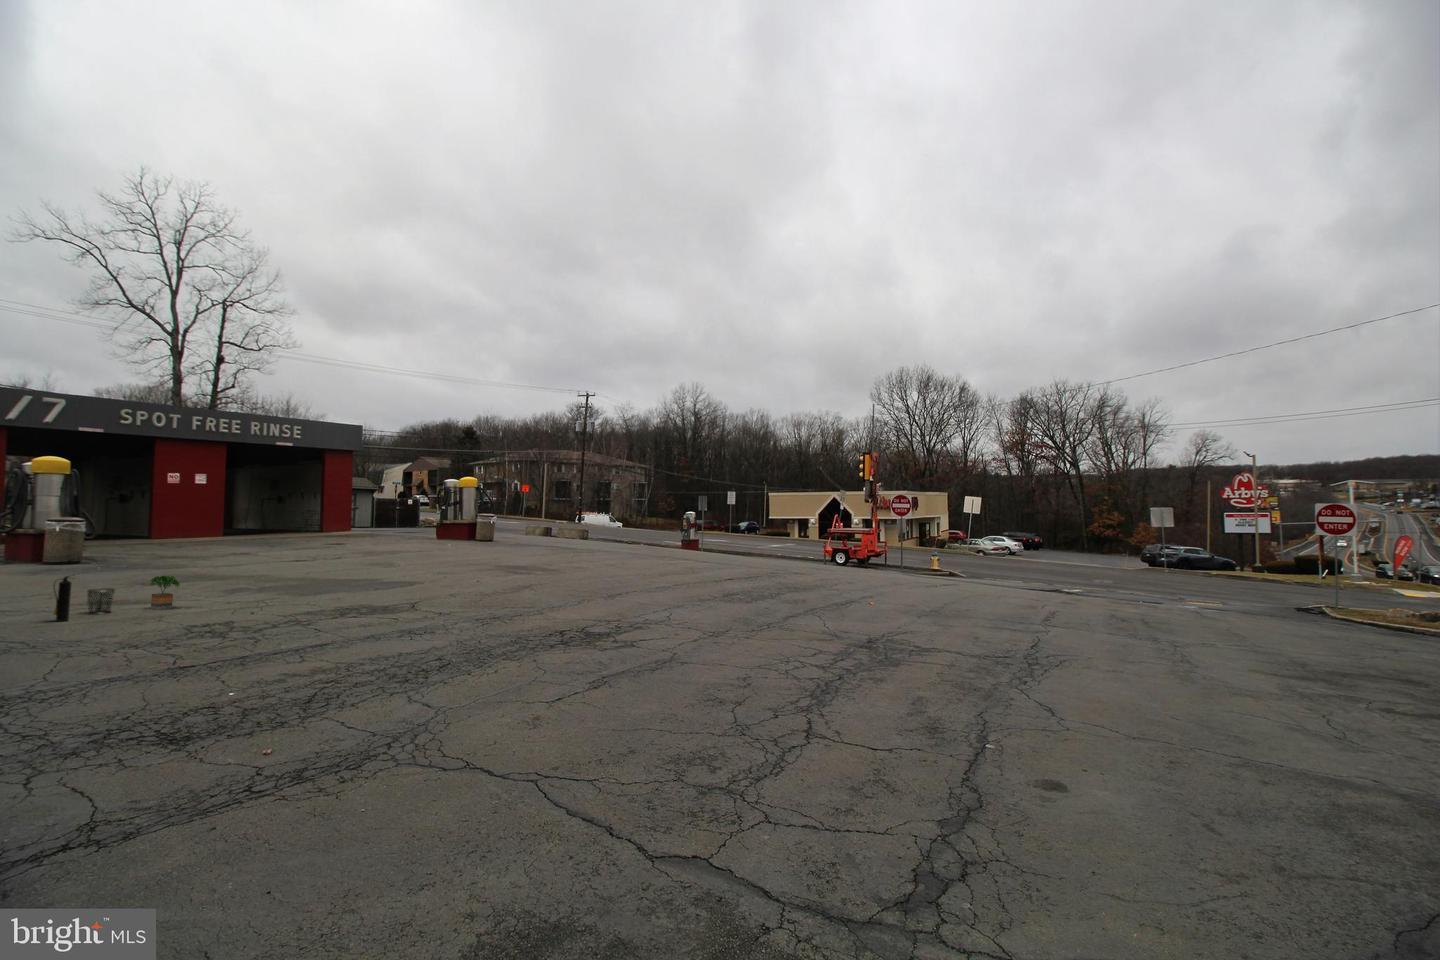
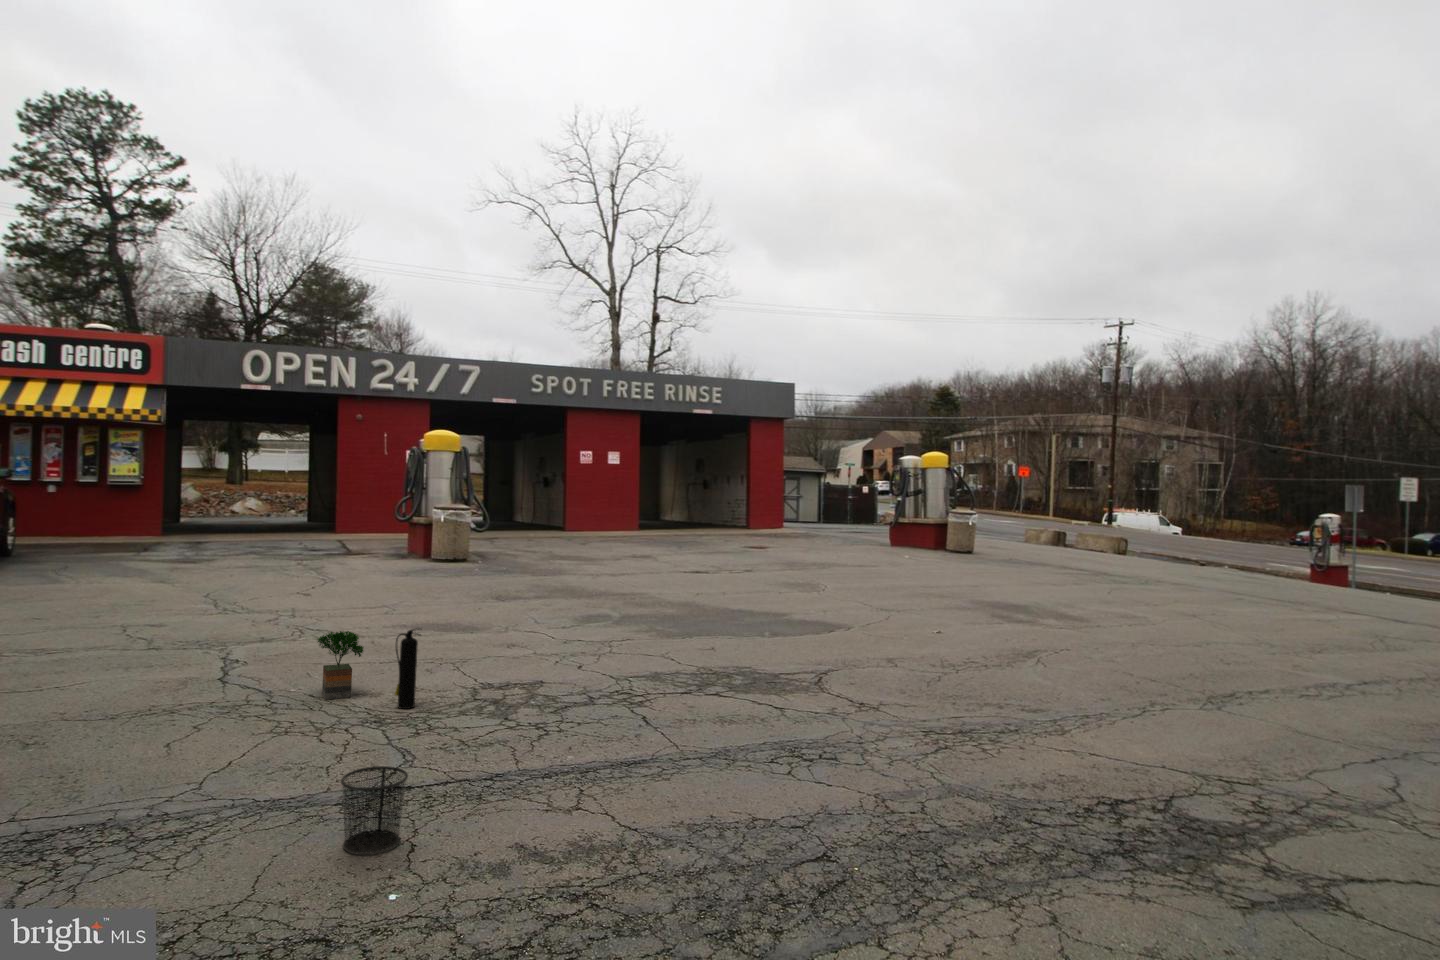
fire extinguisher: present [53,576,72,621] -> present [395,628,421,709]
waste bin: present [87,588,115,614] -> present [341,766,408,855]

